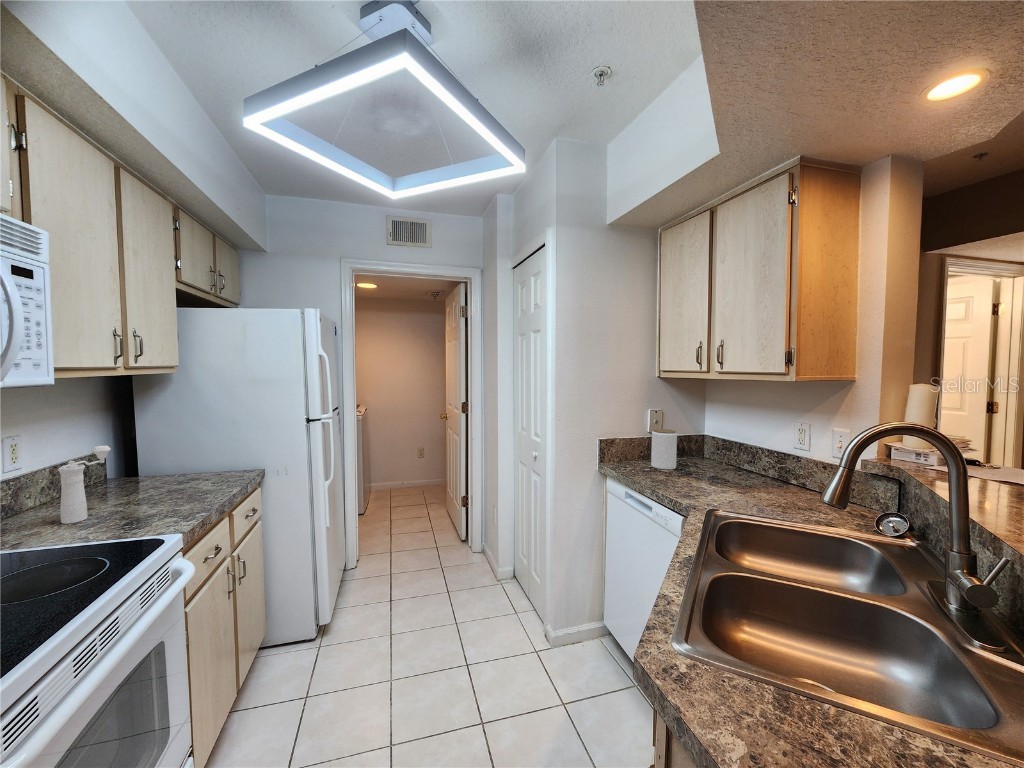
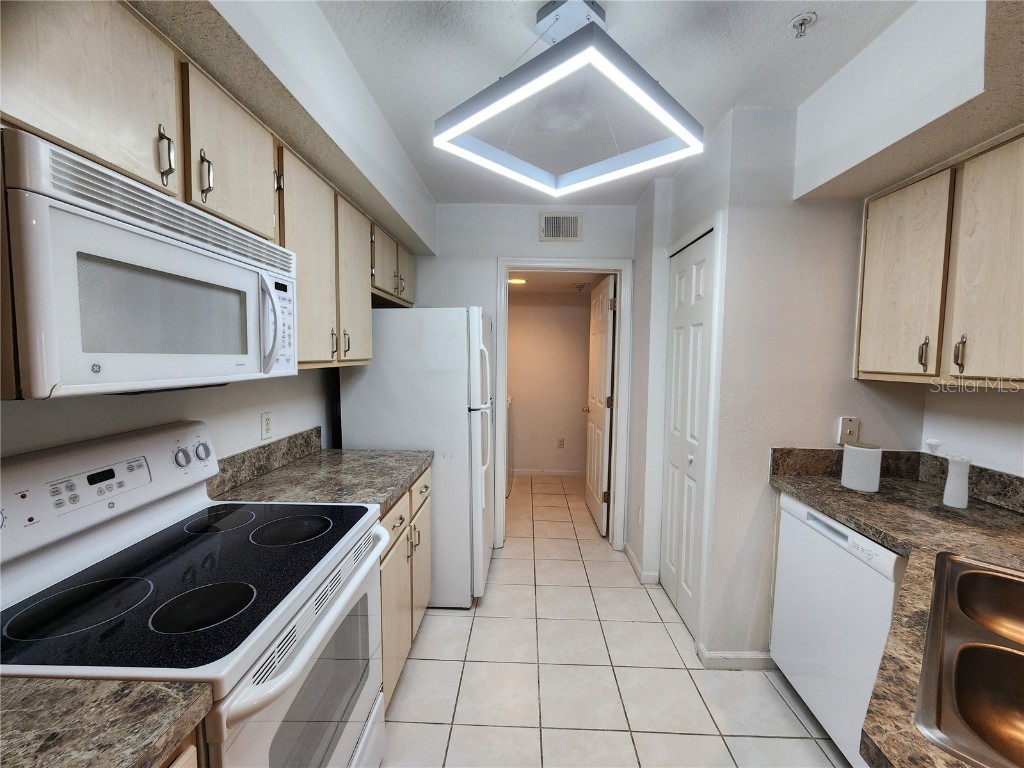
pepper mill: present [58,446,111,524] -> present [925,439,972,508]

